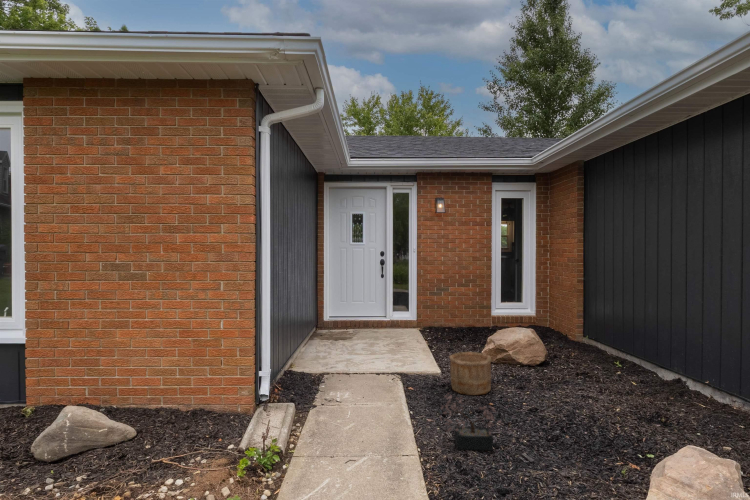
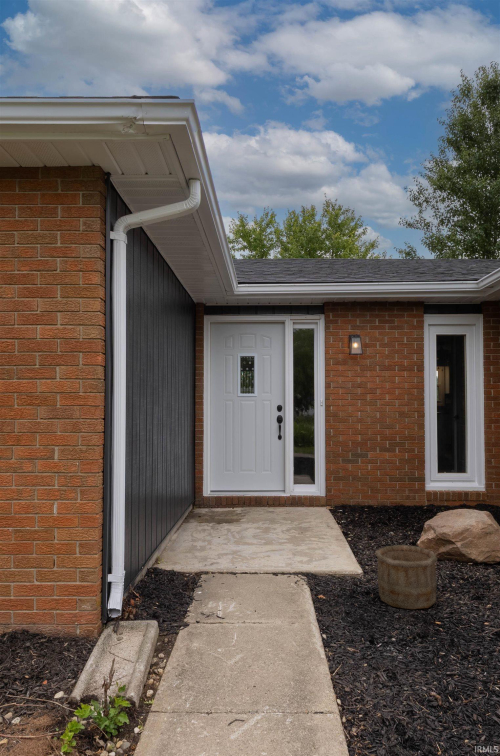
decorative plant: present [440,393,501,450] -> none [368,614,462,707]

